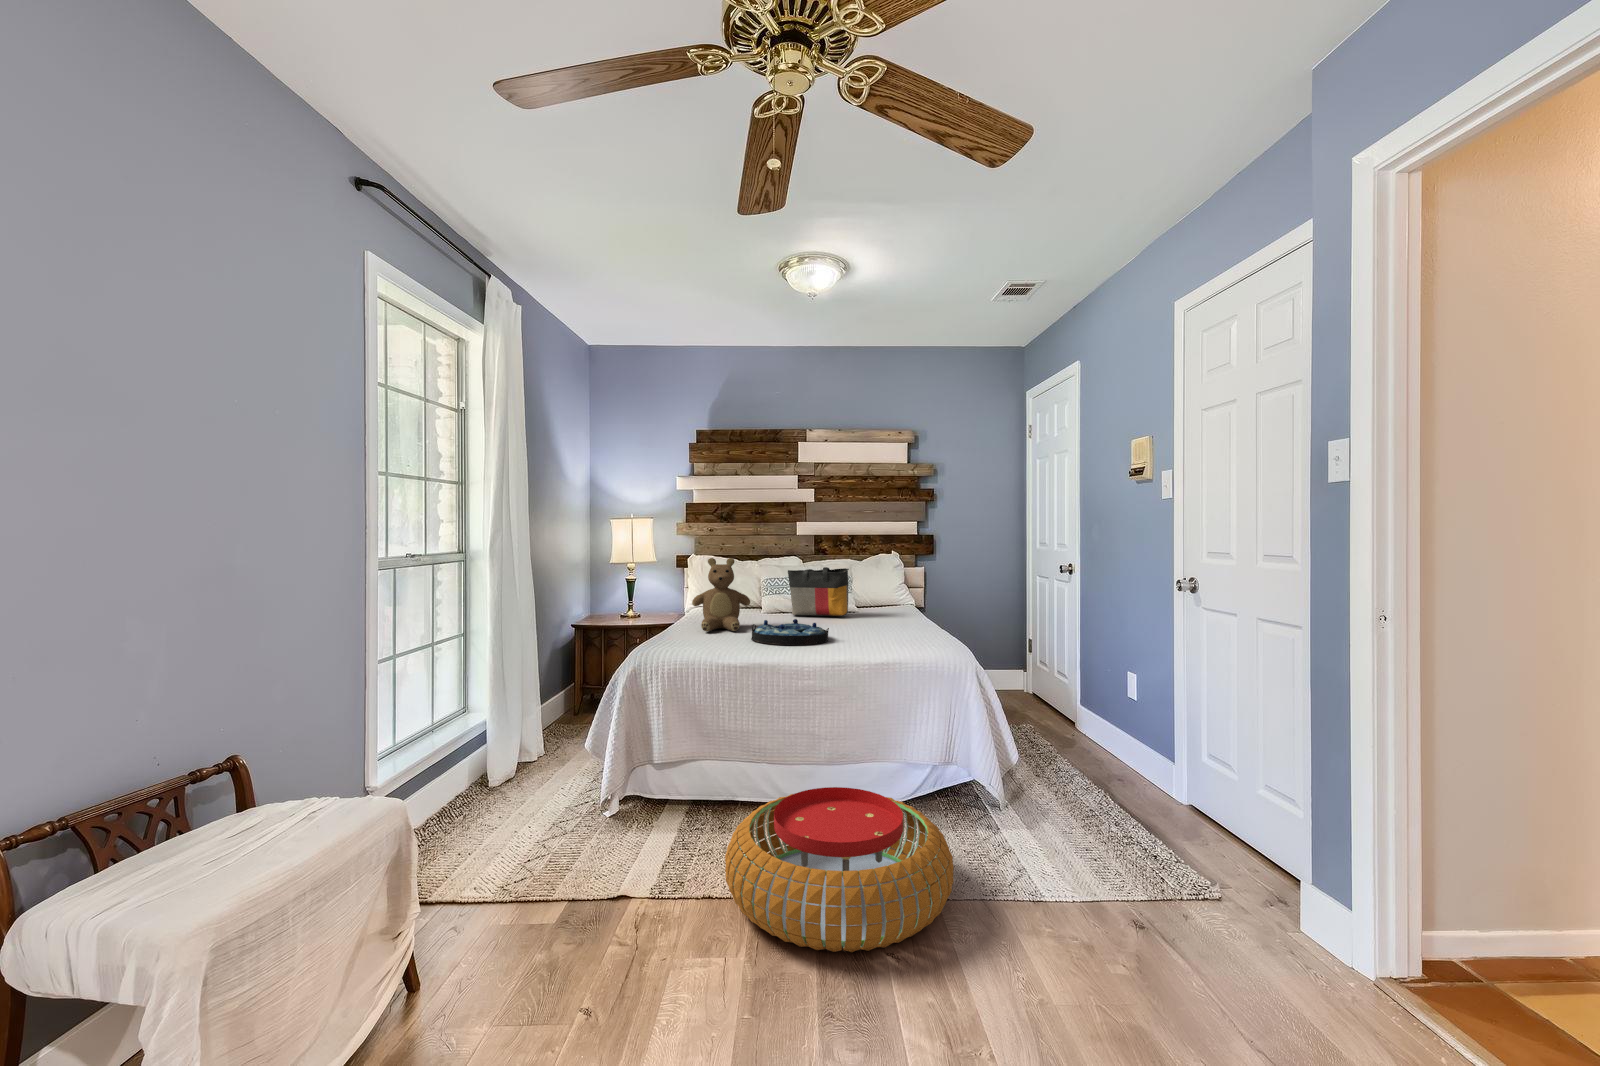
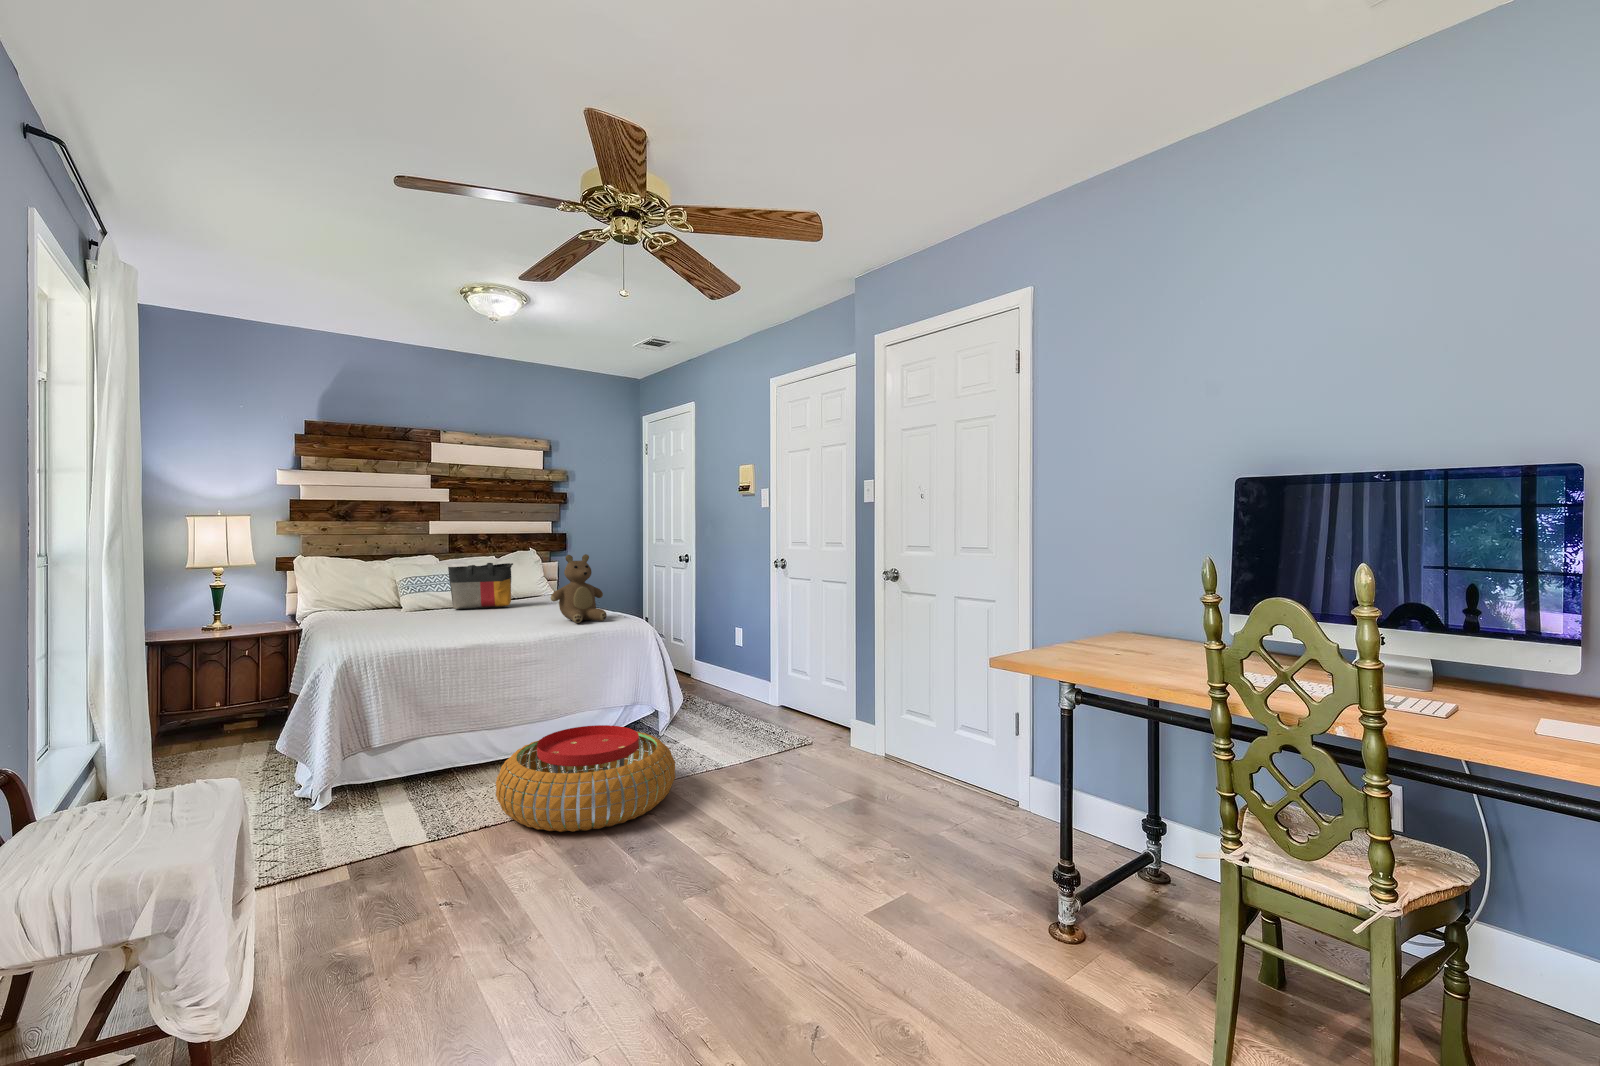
teddy bear: present [692,558,750,631] -> present [551,554,607,623]
serving tray: present [751,619,829,645] -> none [445,608,524,630]

